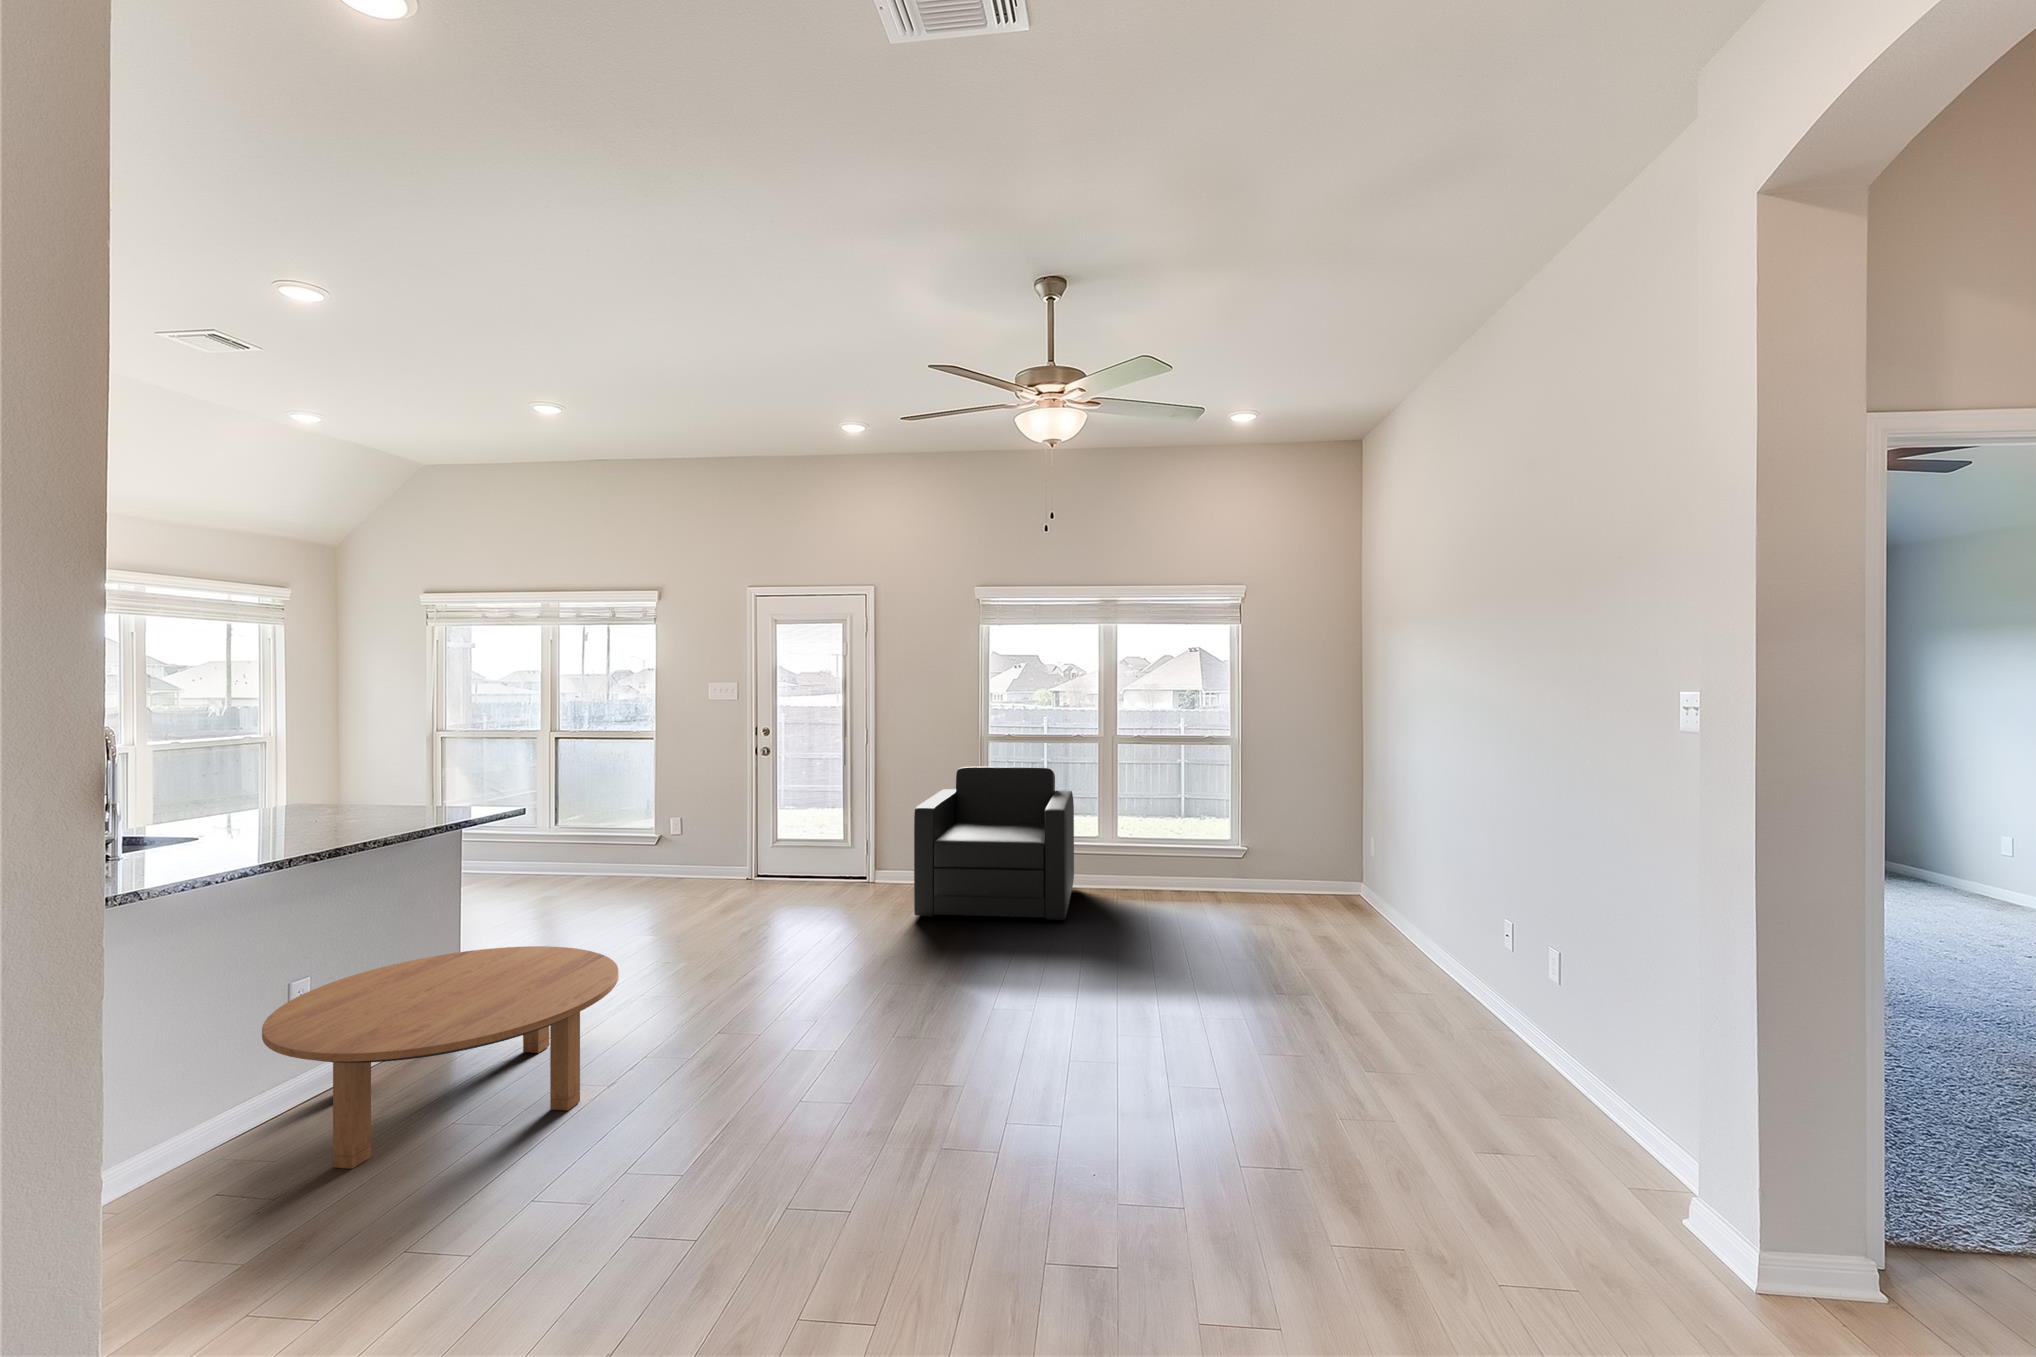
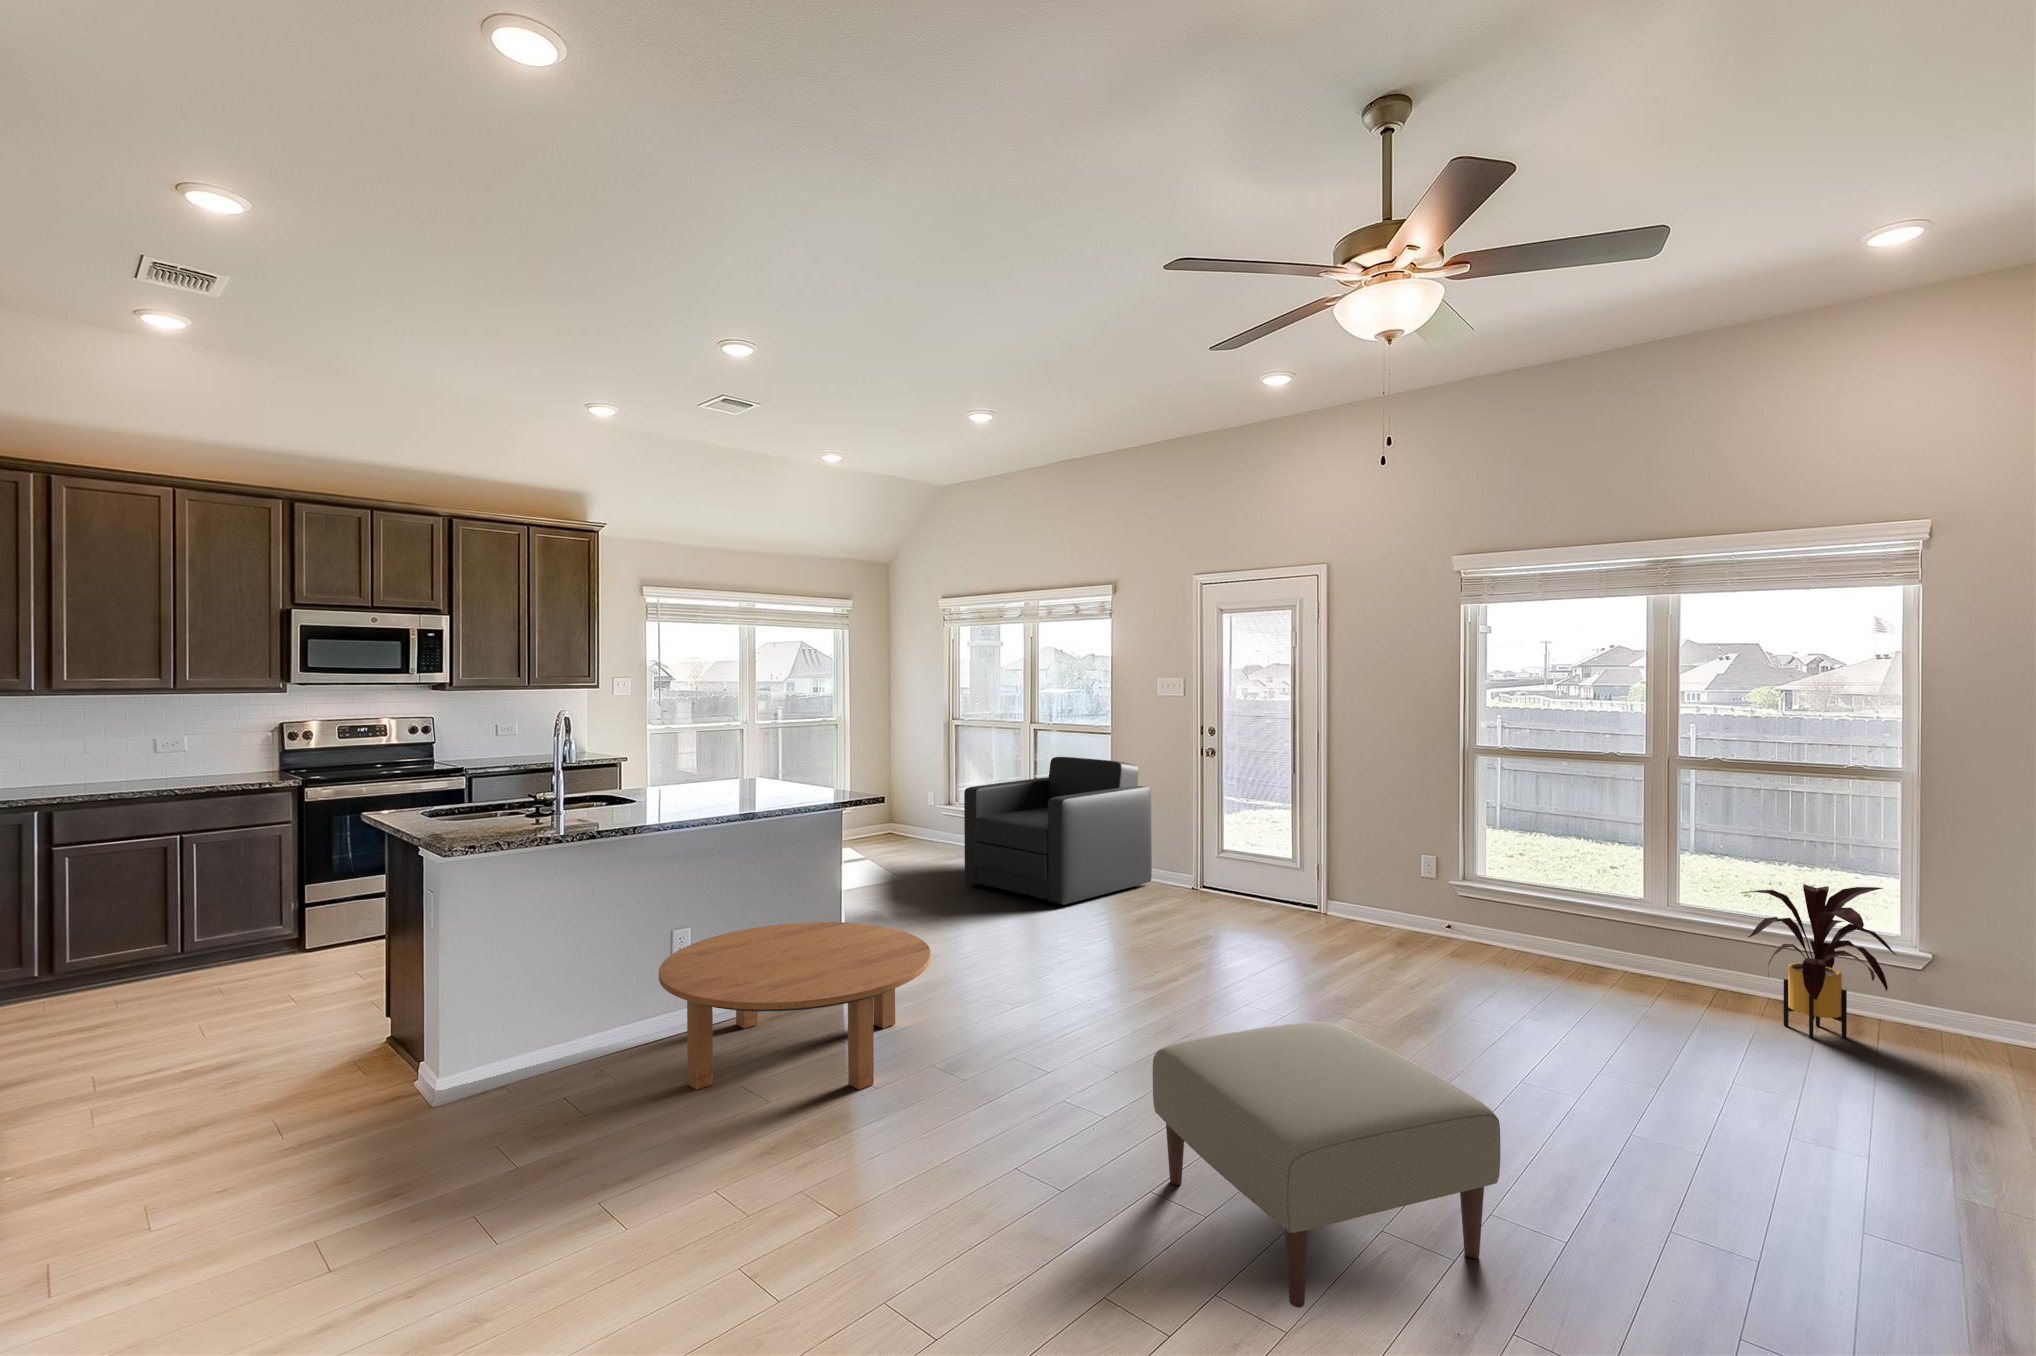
armchair: present [914,766,1074,921] -> present [964,757,1152,905]
house plant: none [1161,809,1240,907] -> present [1741,884,1896,1038]
ottoman: none [905,941,1150,1137] -> present [1153,1022,1500,1307]

